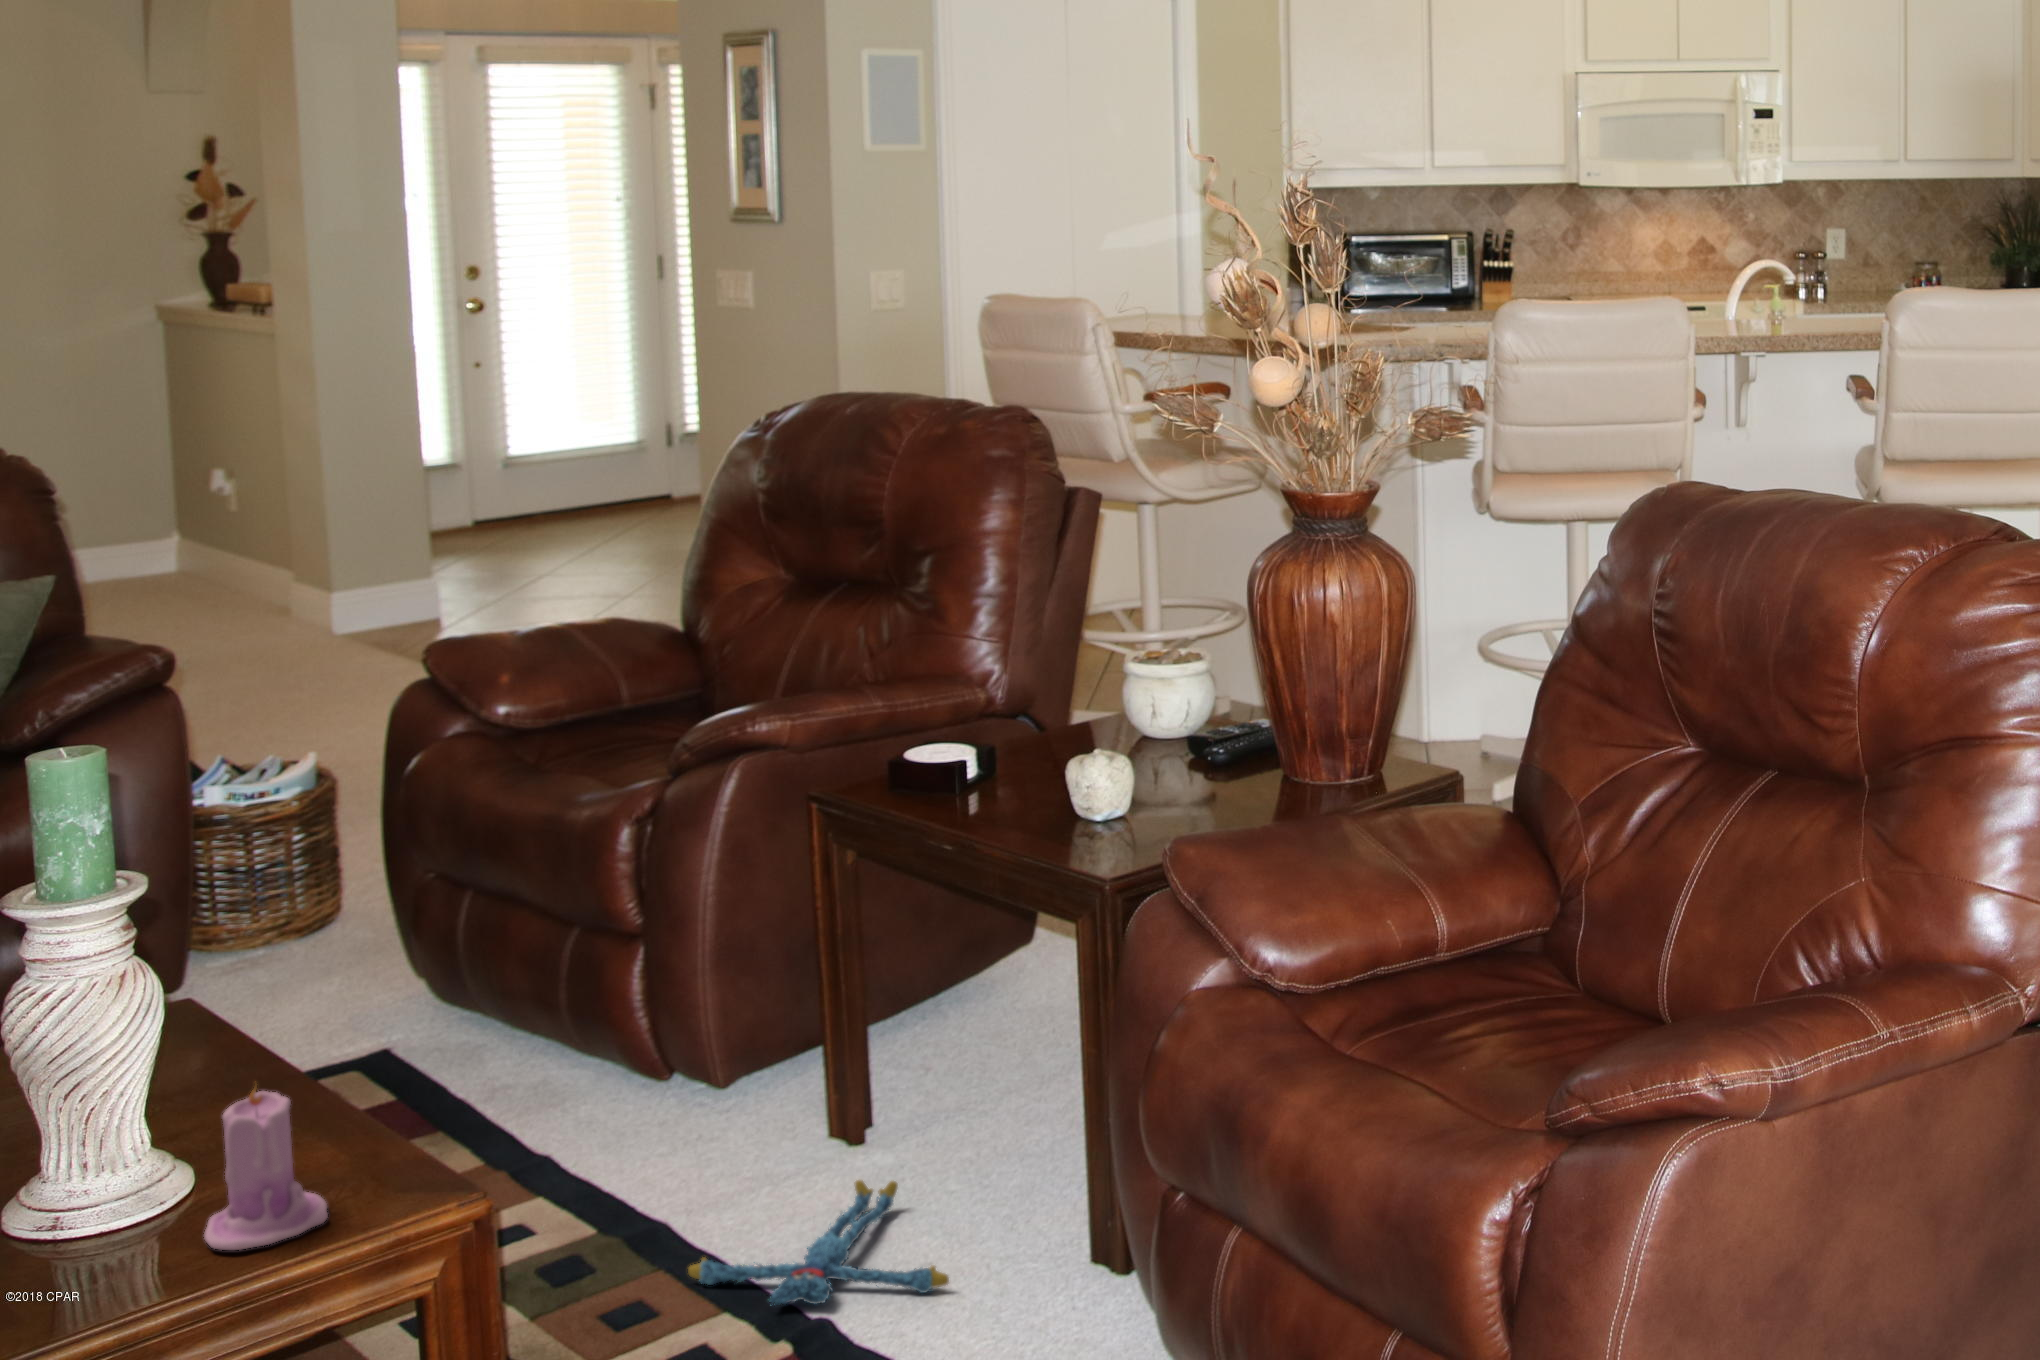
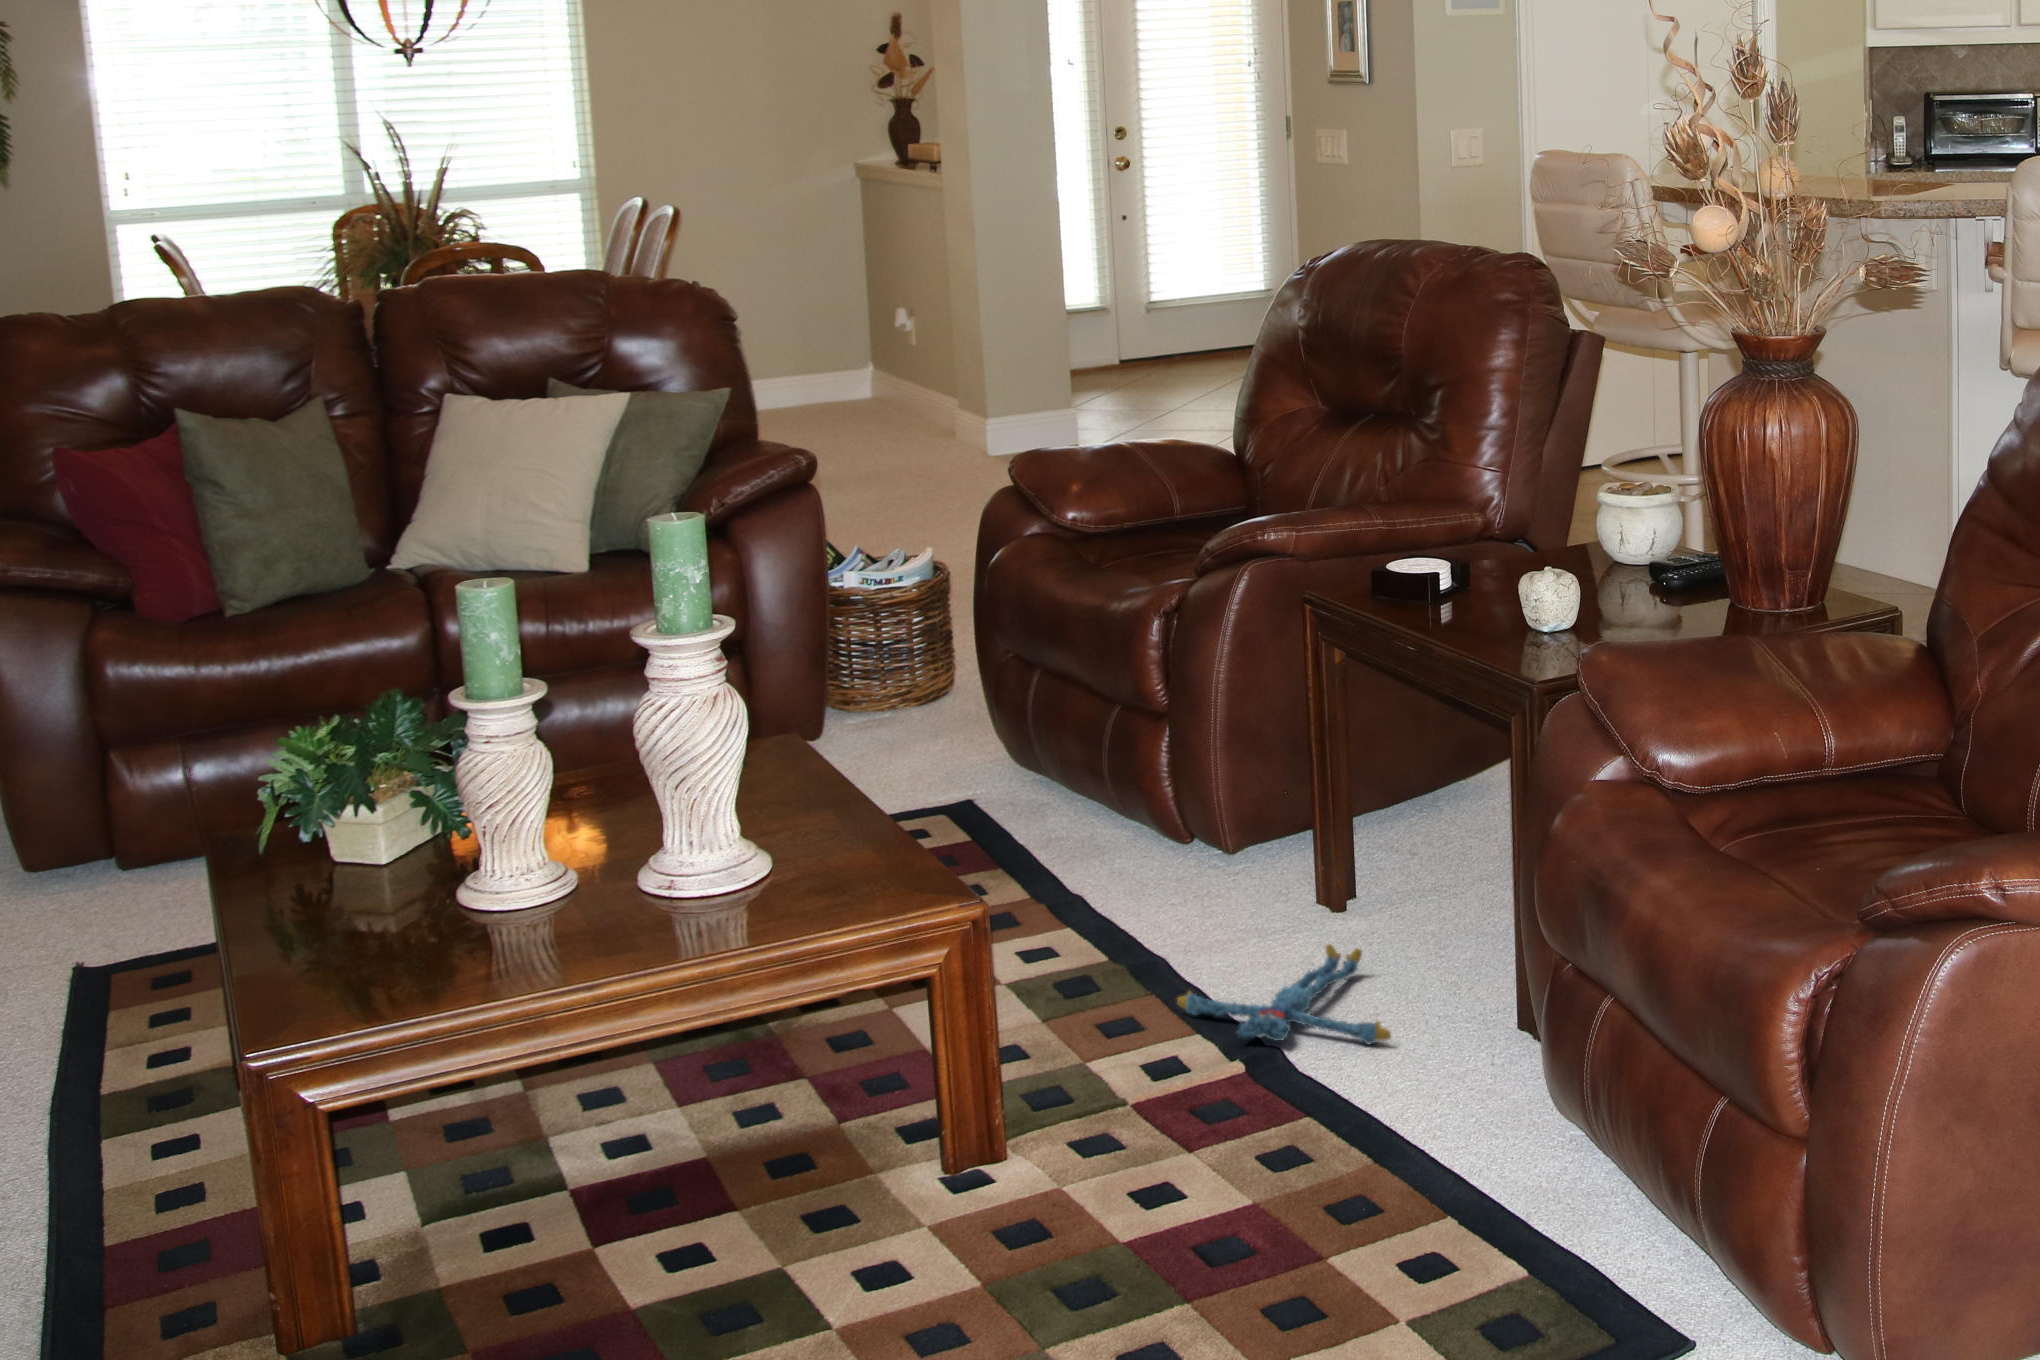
candle: present [204,1087,328,1250] -> none [772,783,862,915]

